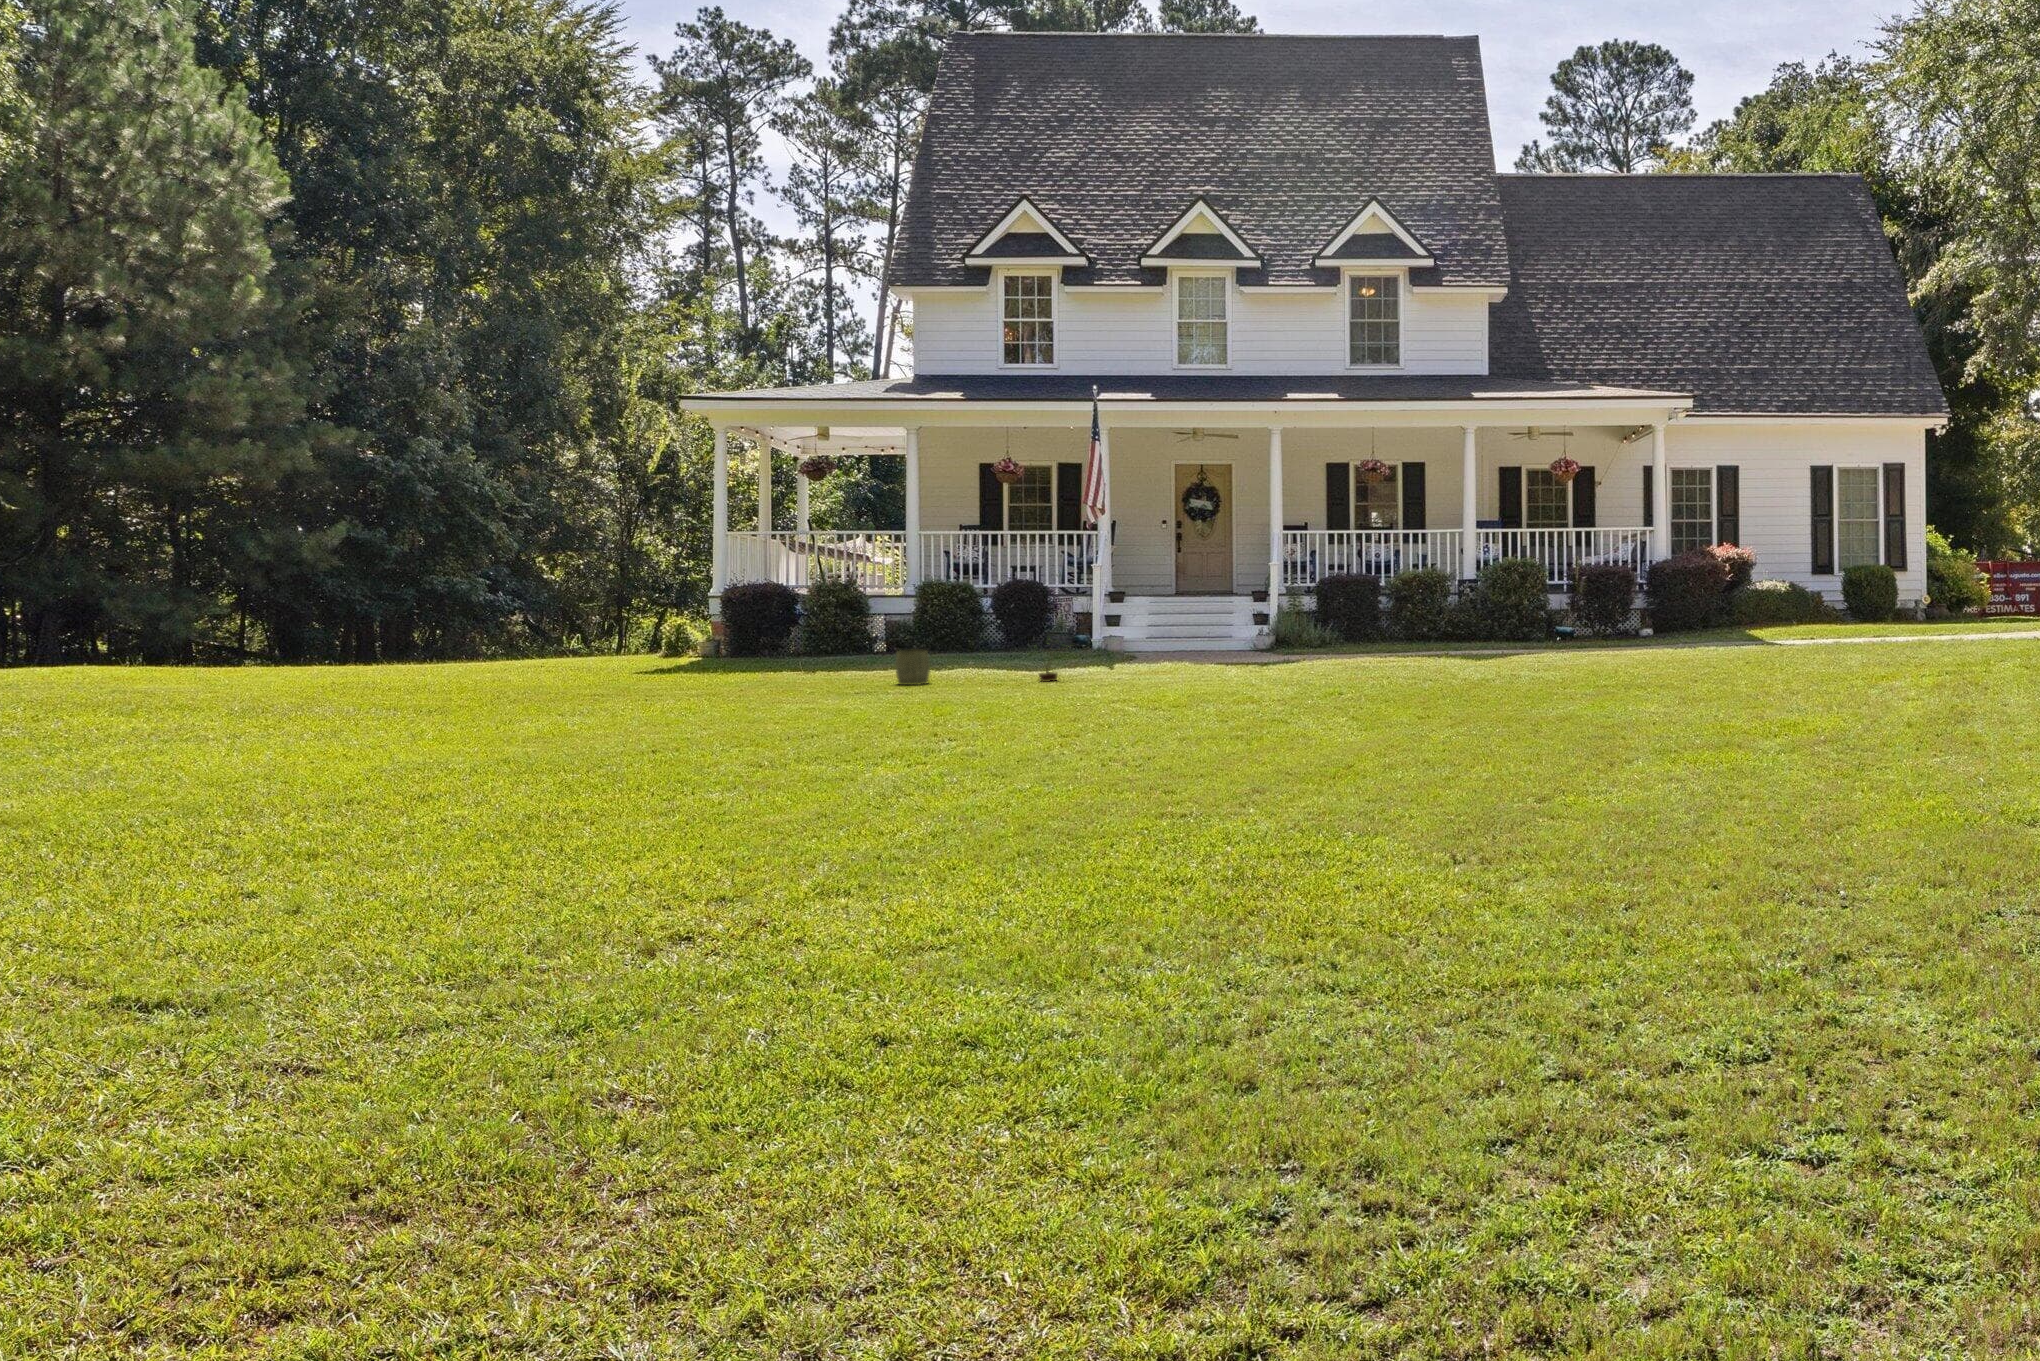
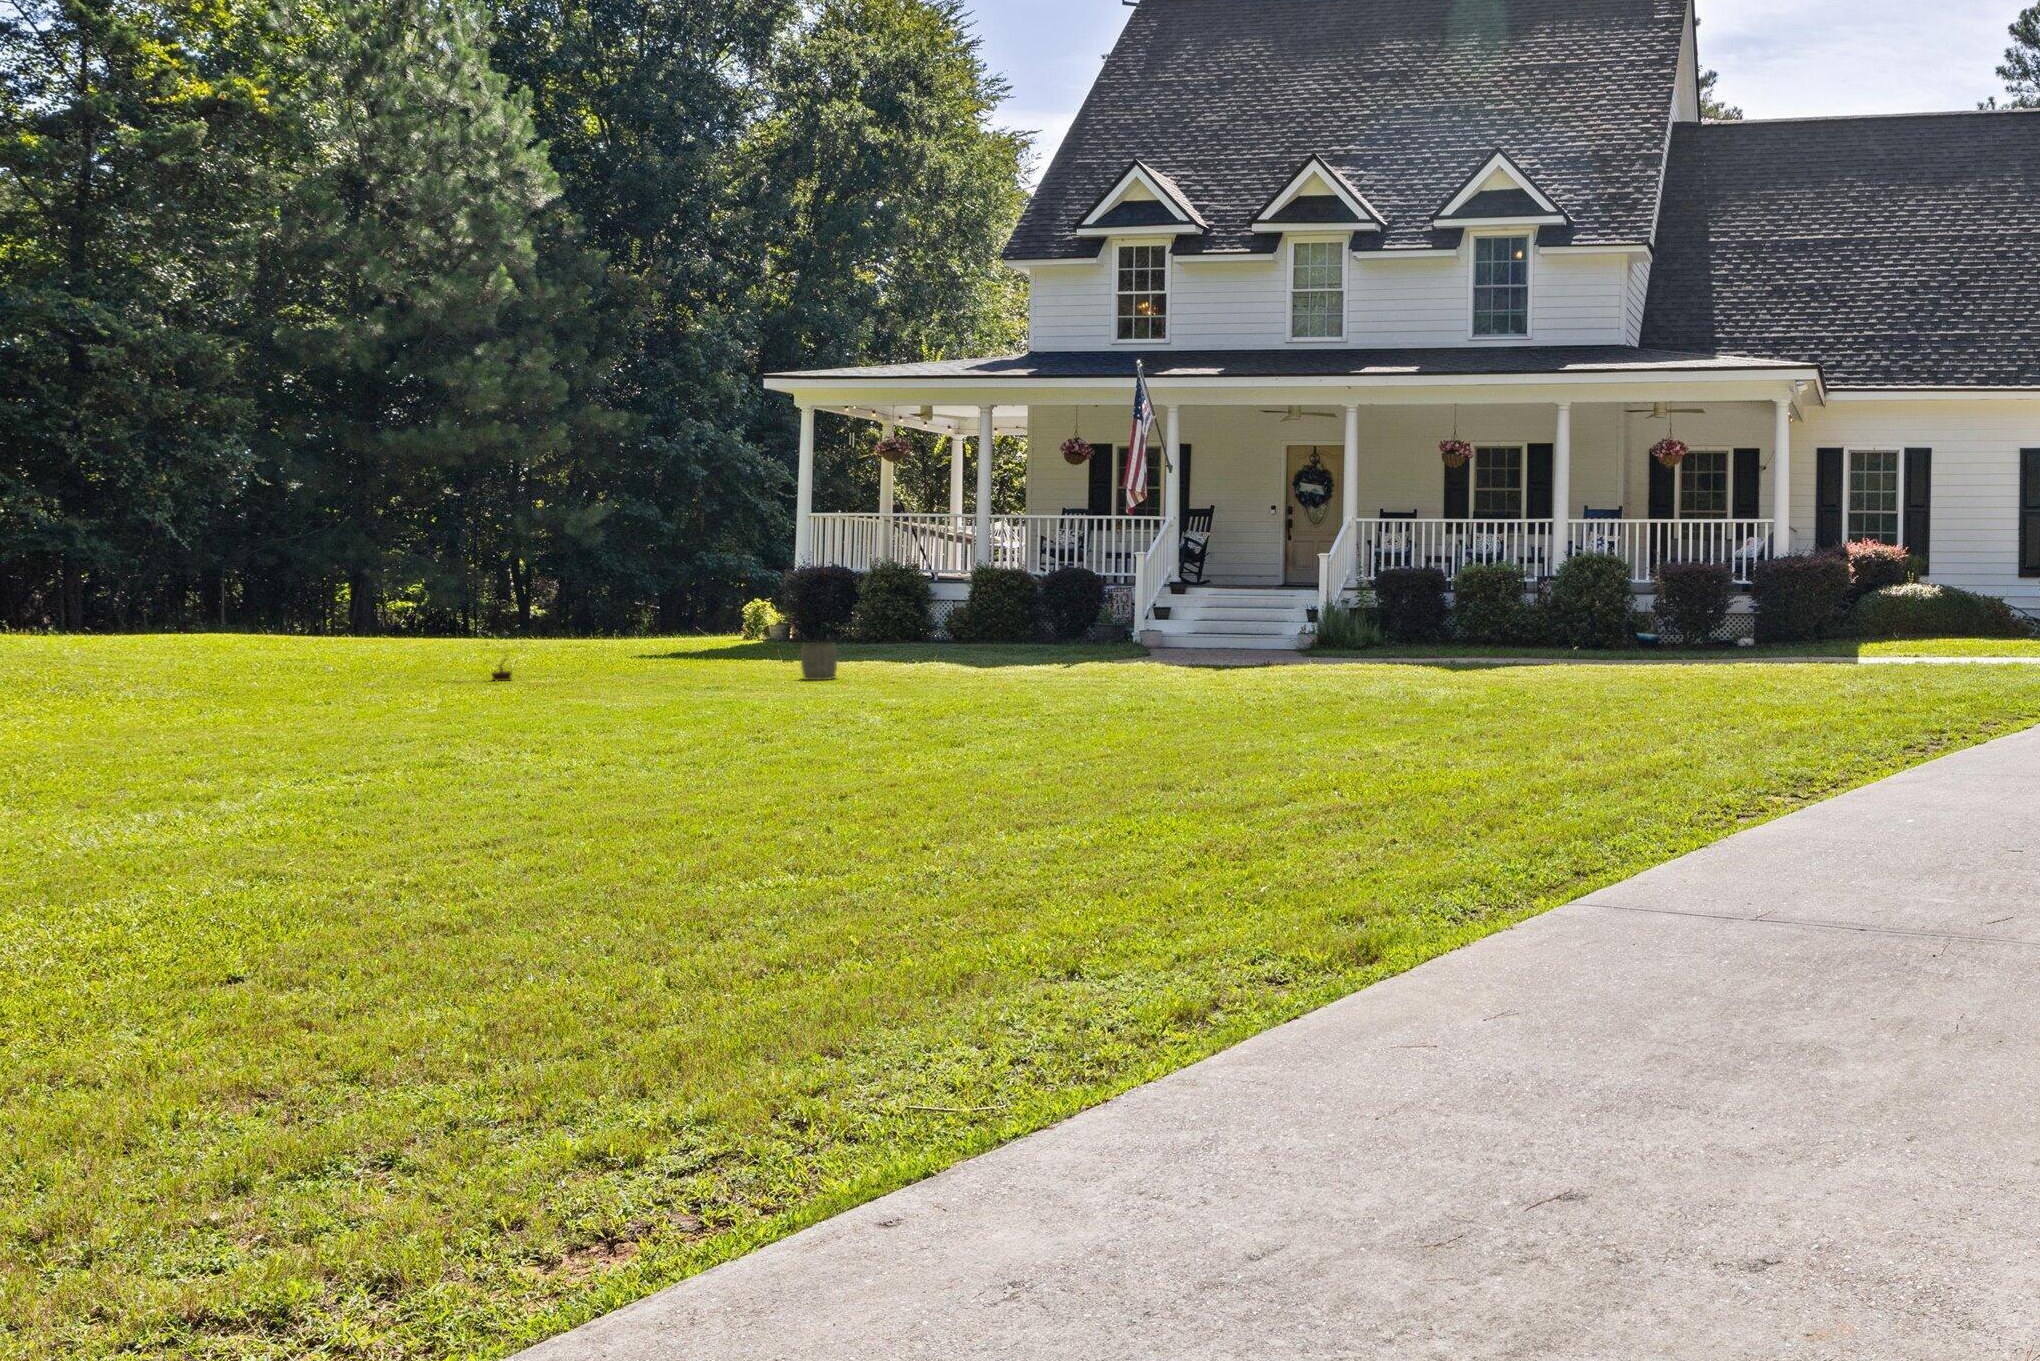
potted plant: present [1039,638,1057,682] -> present [484,633,519,681]

